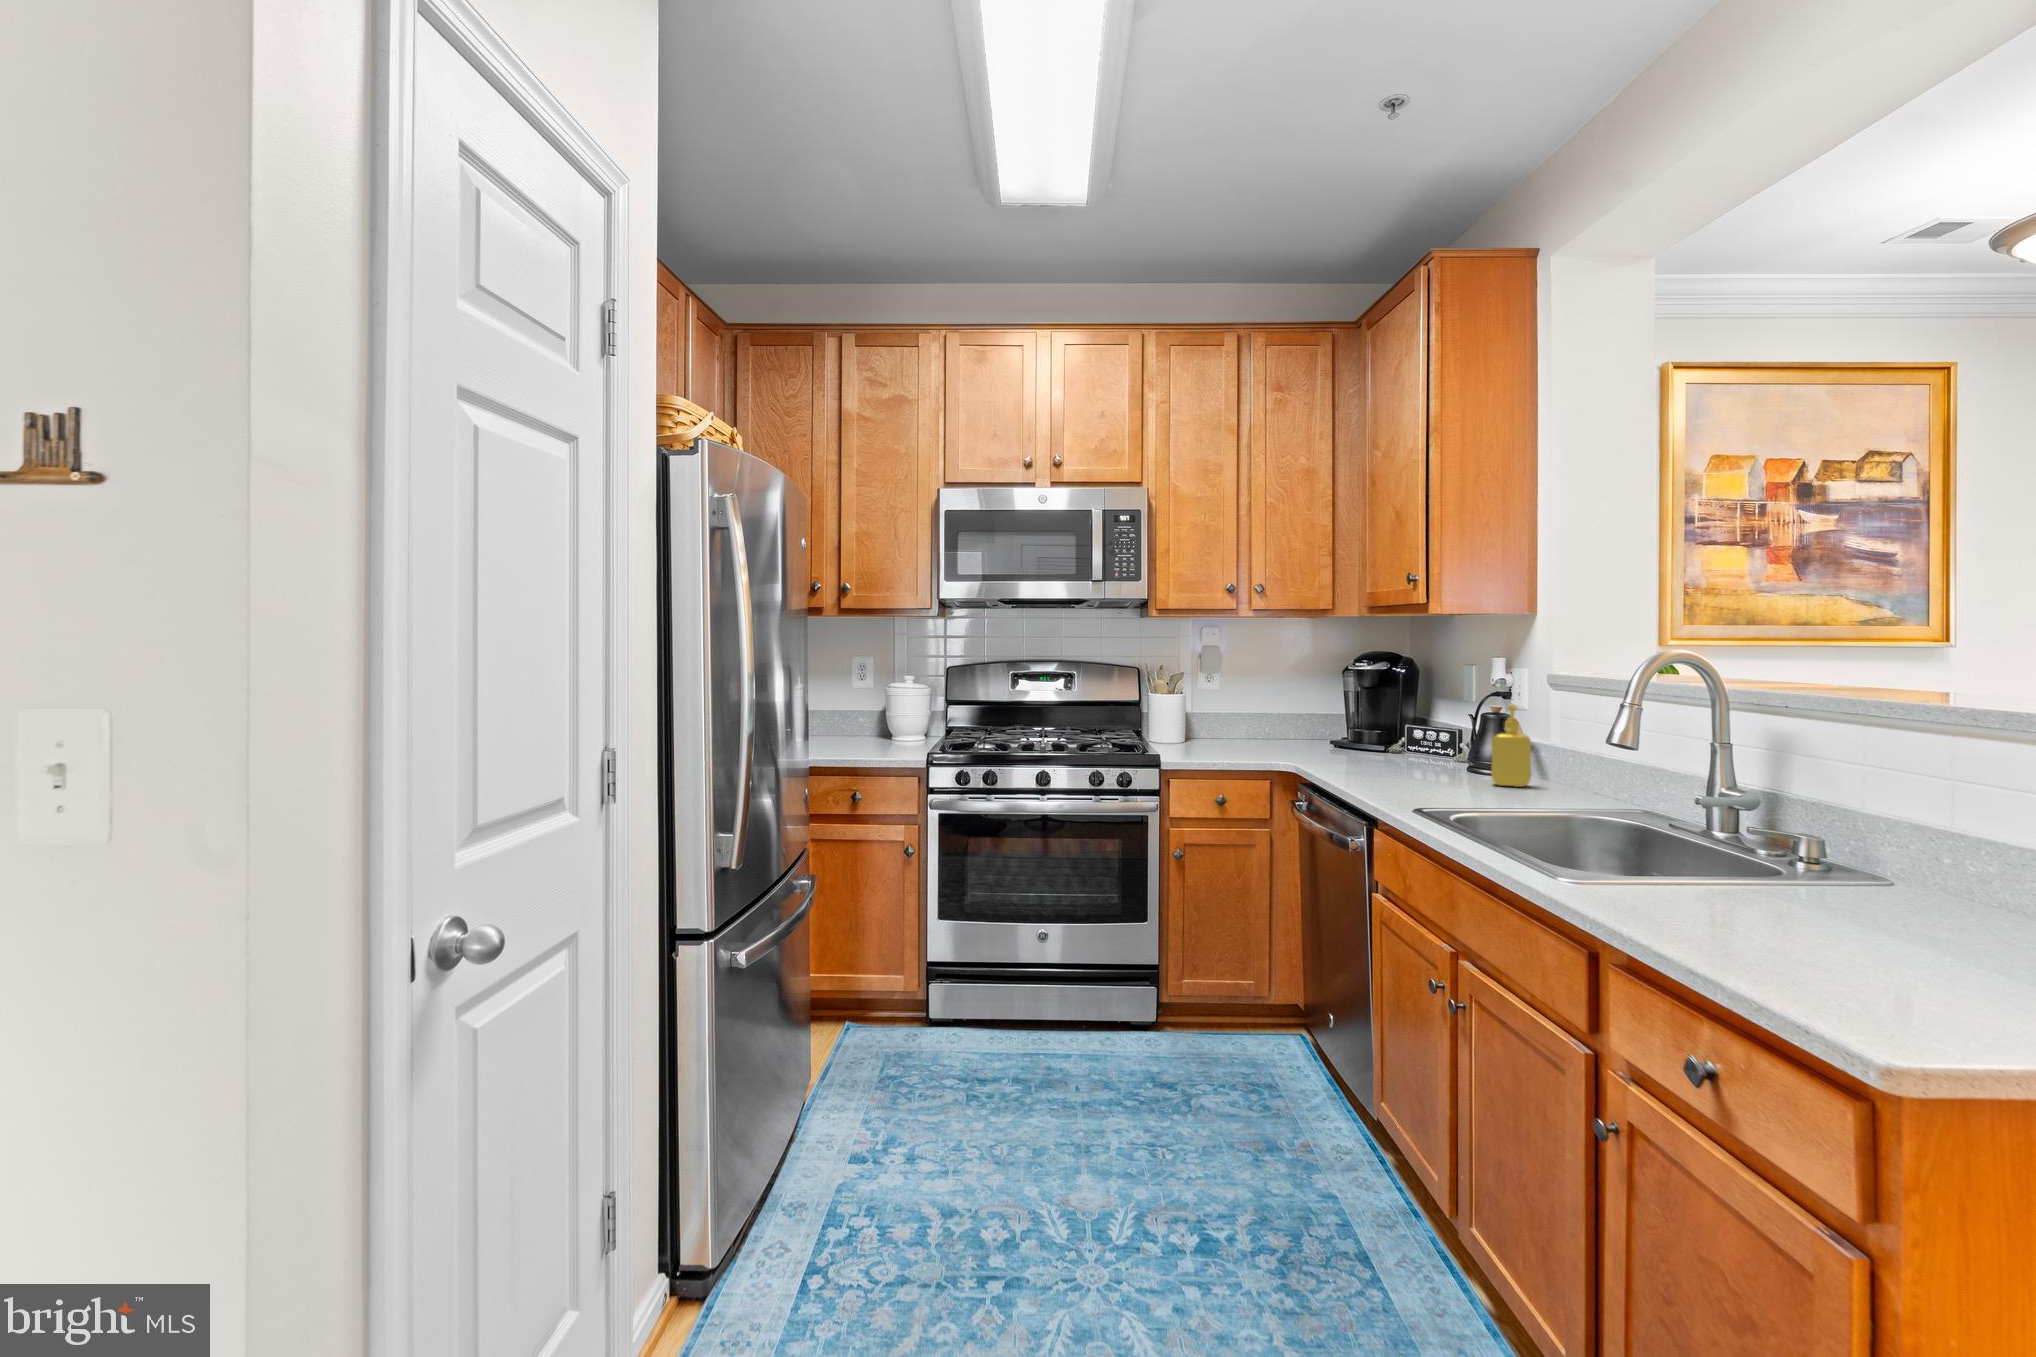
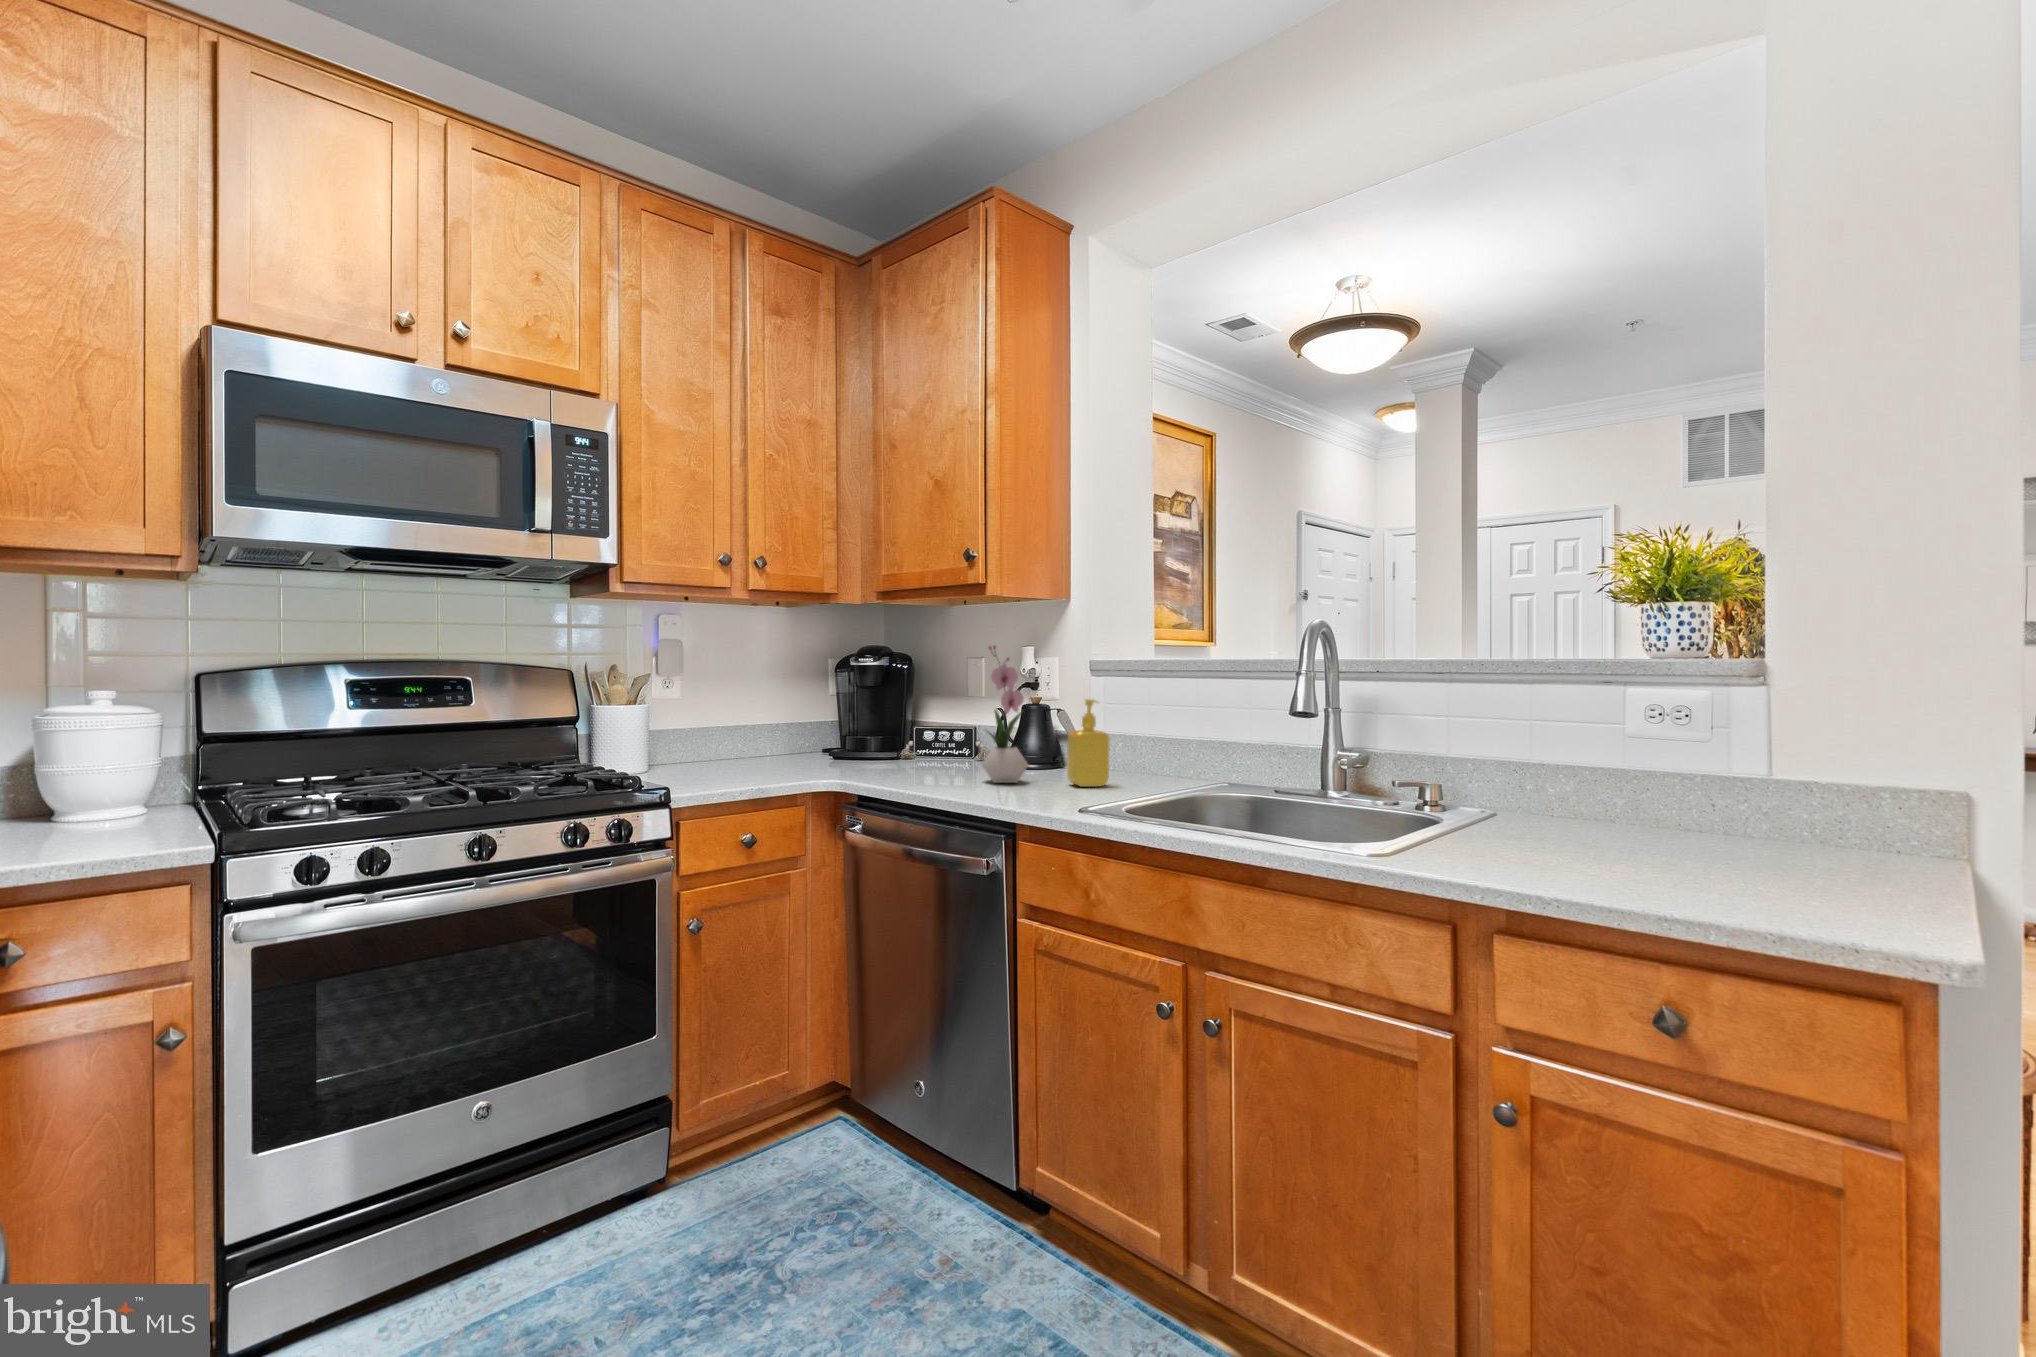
flower arrangement: none [1413,655,1461,778] -> present [982,646,1028,783]

